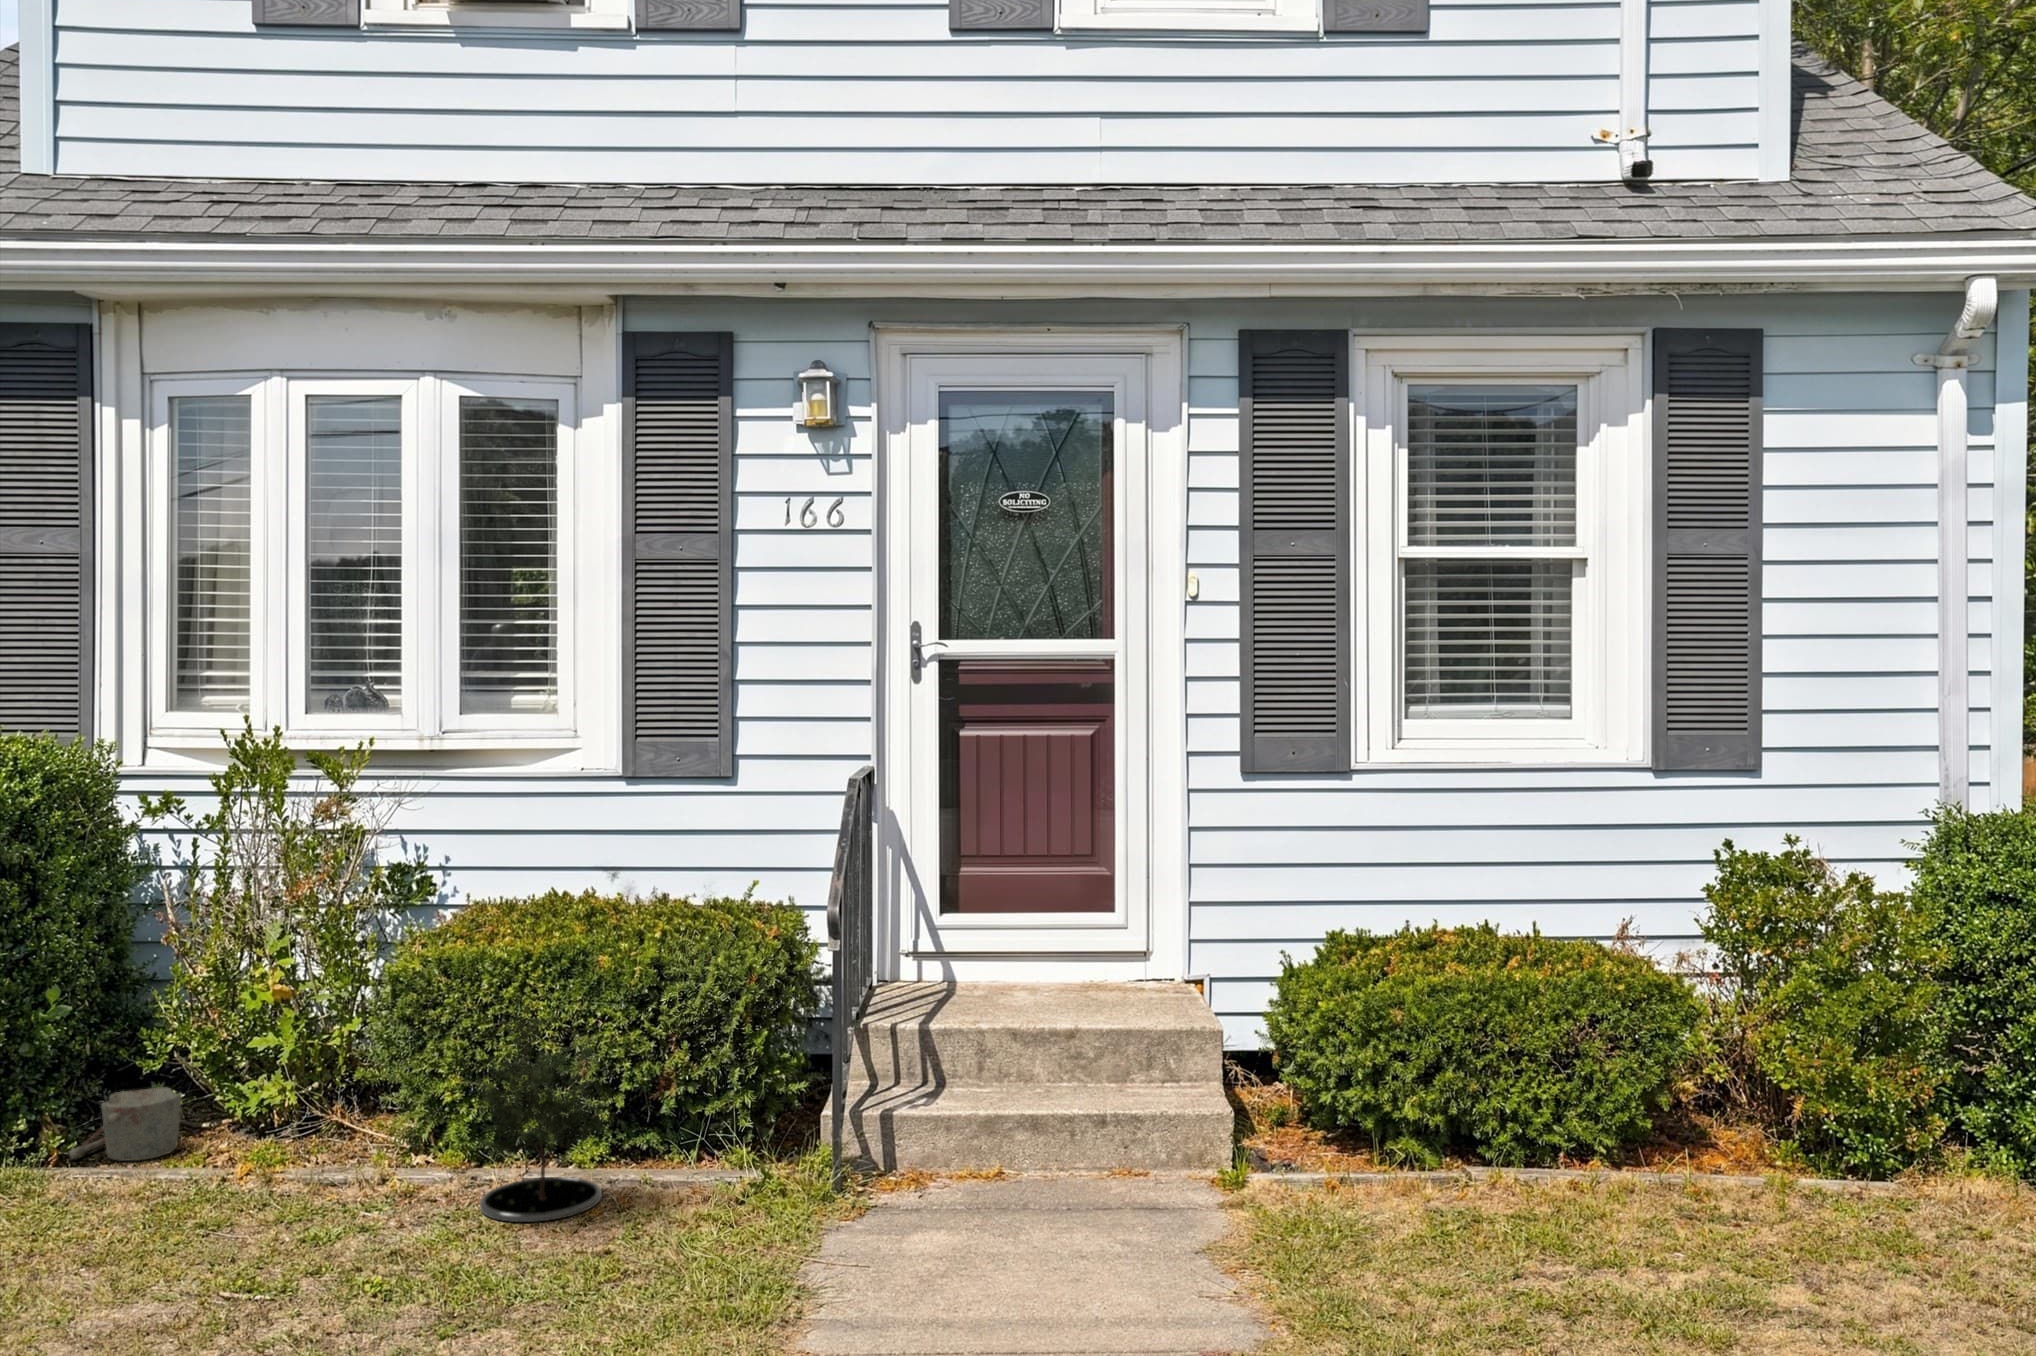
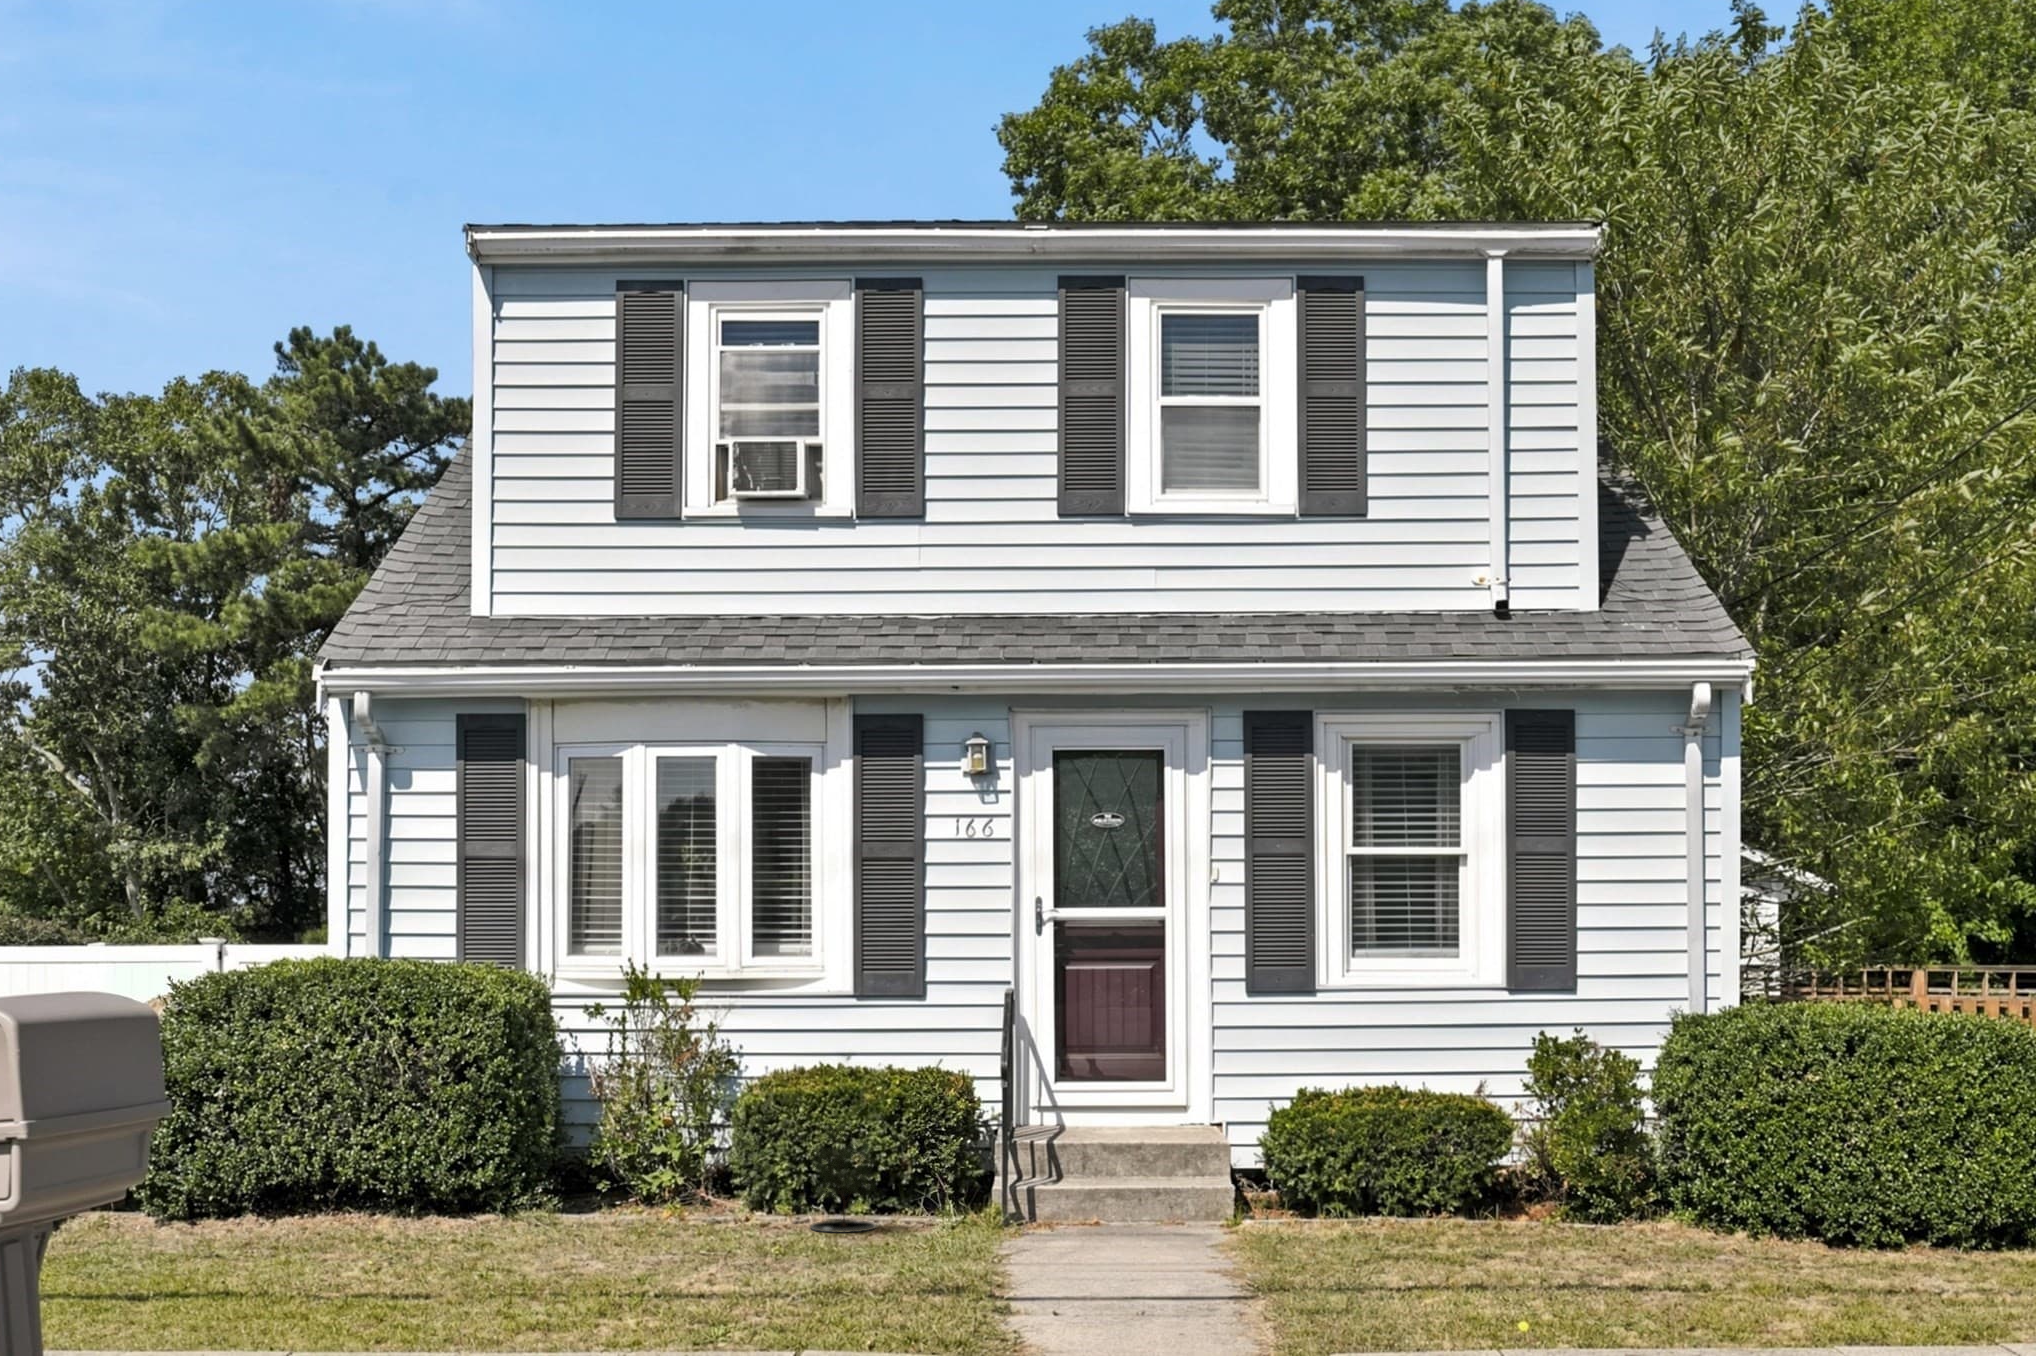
bucket: present [68,1087,182,1161] -> none [551,1181,610,1218]

